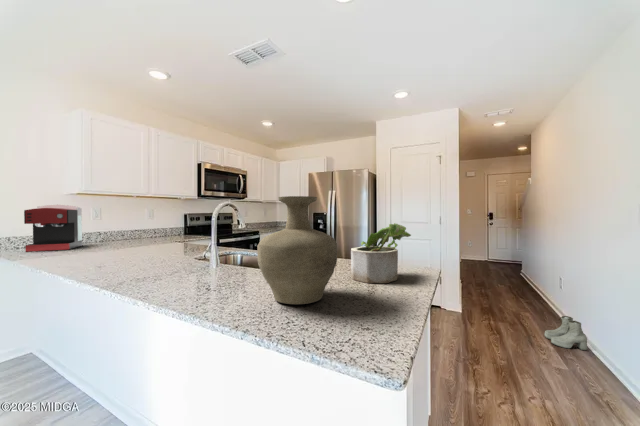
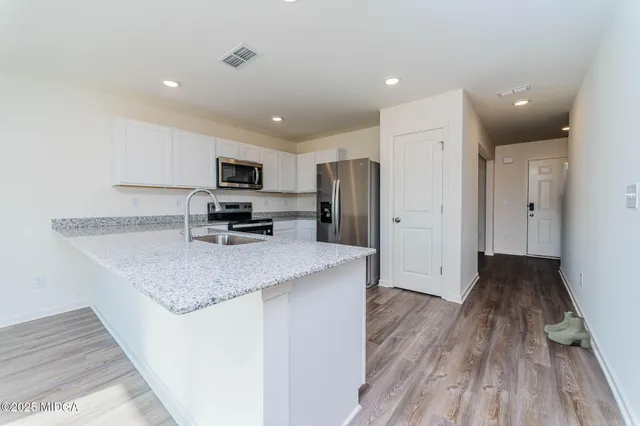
vase: present [257,196,337,304] -> none [157,174,231,266]
coffee maker: present [24,205,82,252] -> none [75,194,121,230]
potted plant: present [351,223,411,283] -> none [272,201,332,256]

